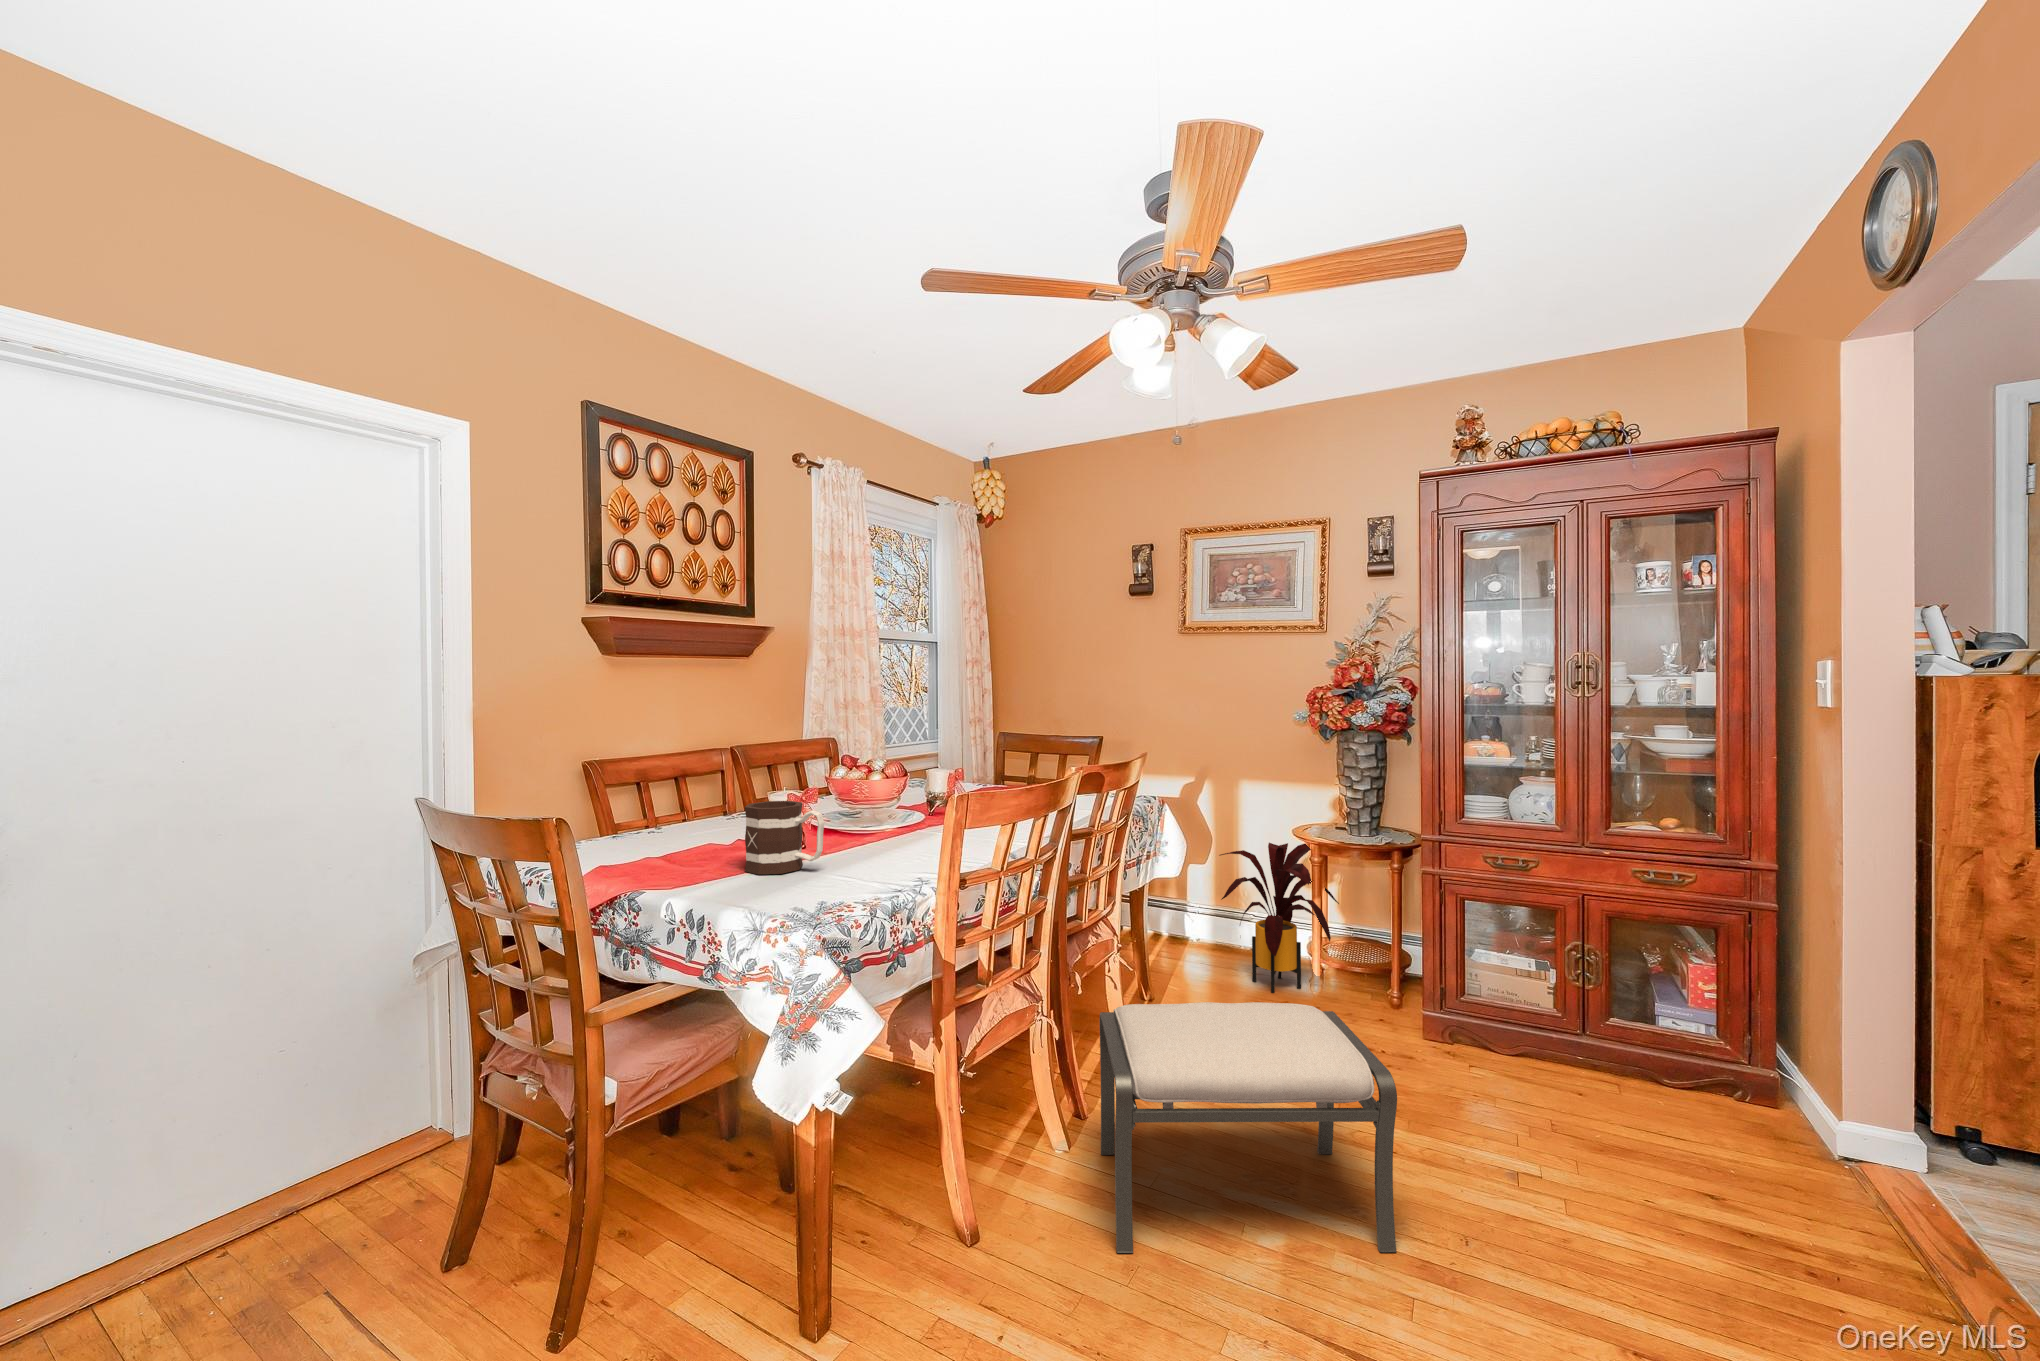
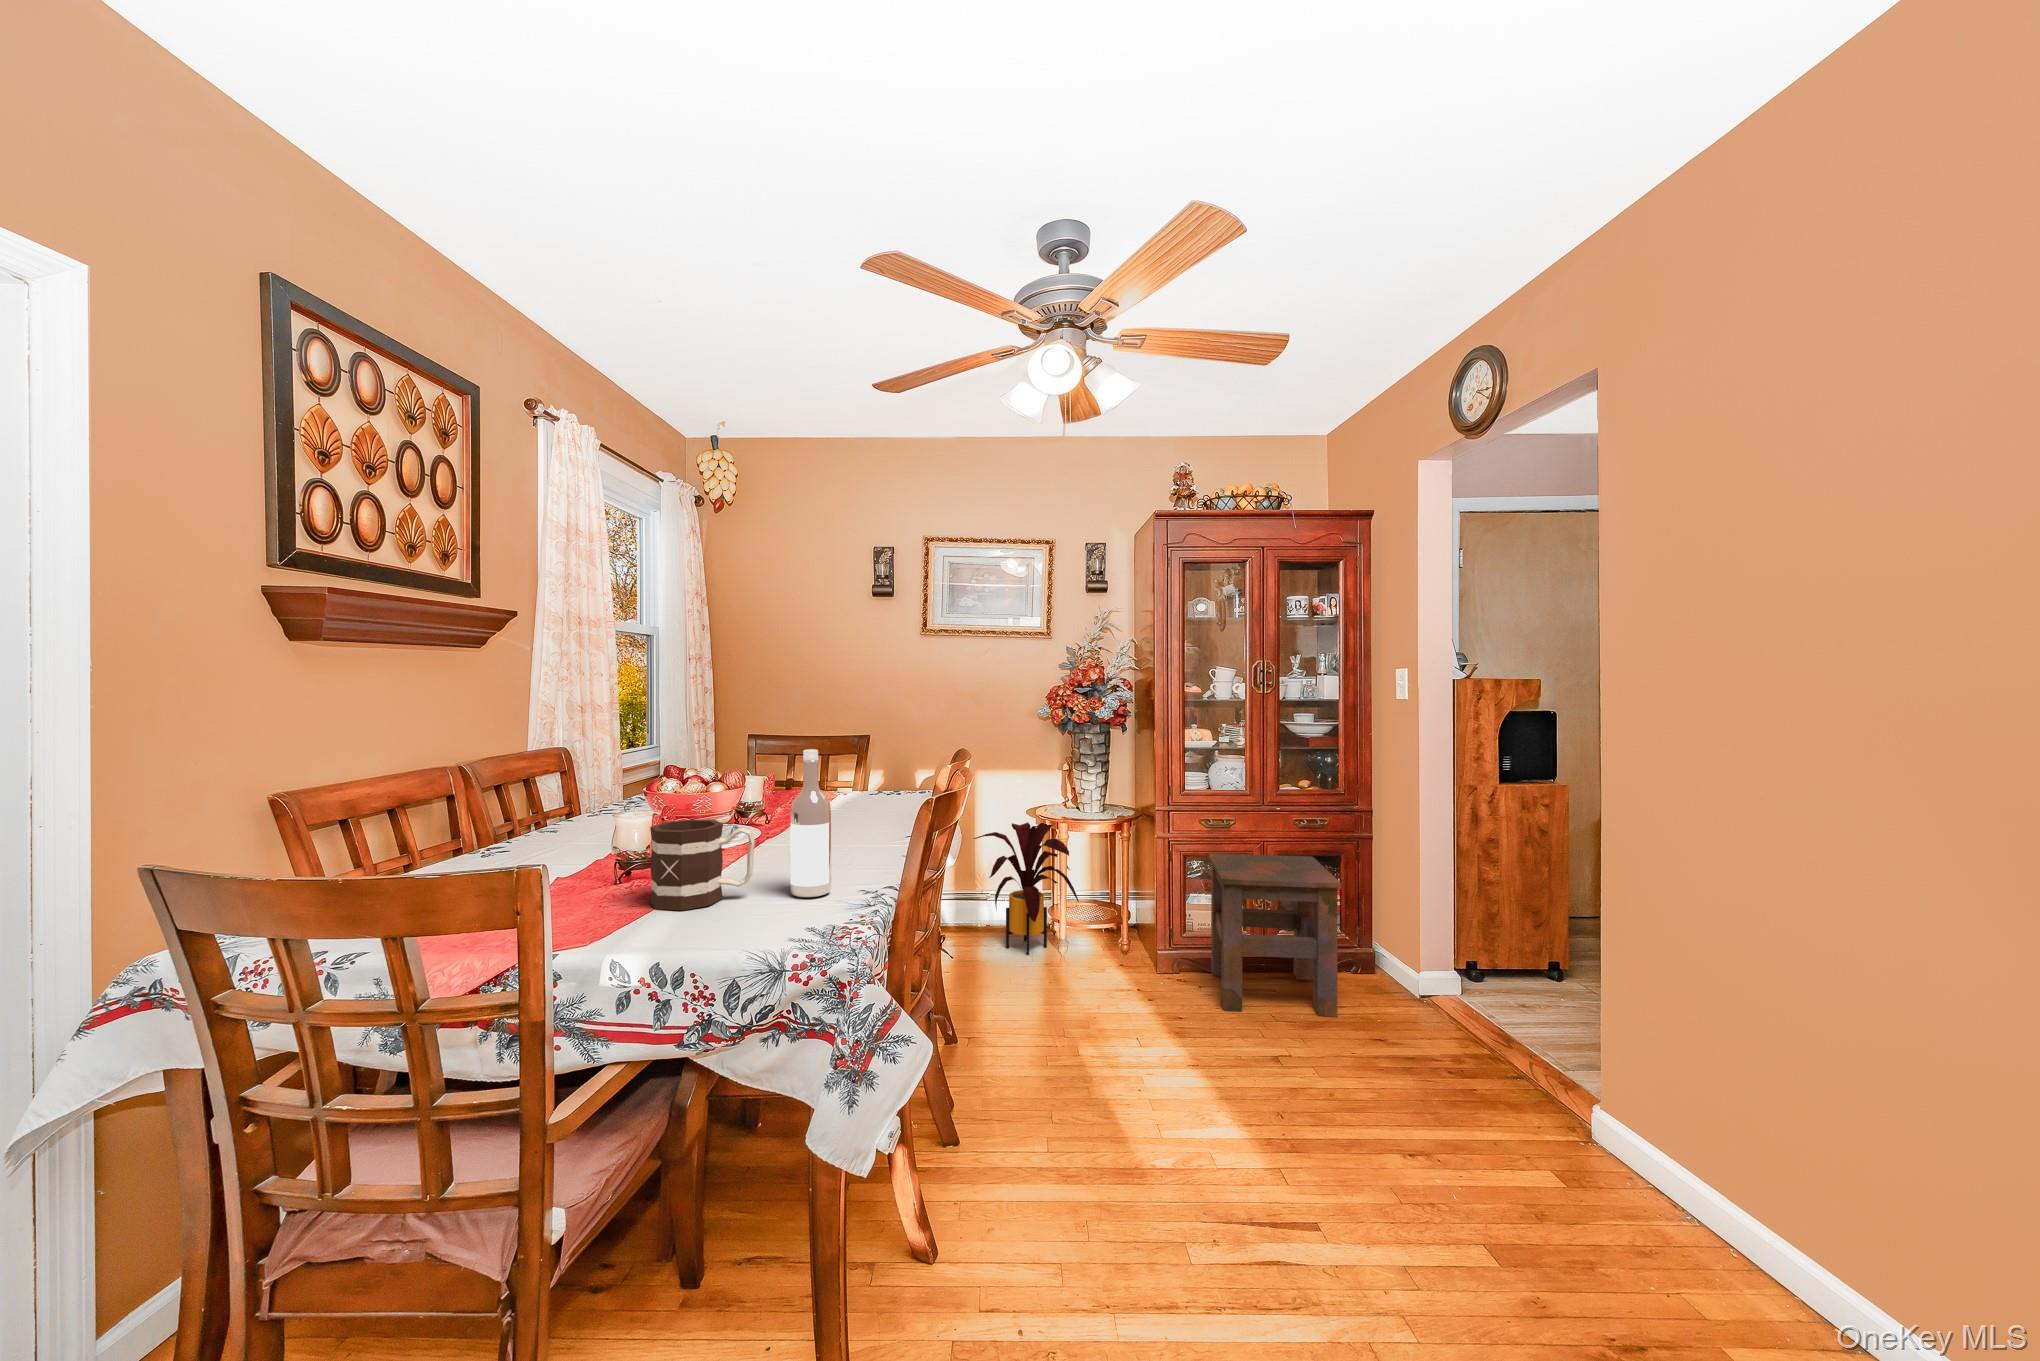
wine bottle: none [851,744,887,878] -> present [790,749,831,897]
side table: none [1475,902,1662,1152] -> present [1209,853,1341,1017]
ottoman: present [1099,1002,1397,1253] -> none [983,956,1250,1215]

